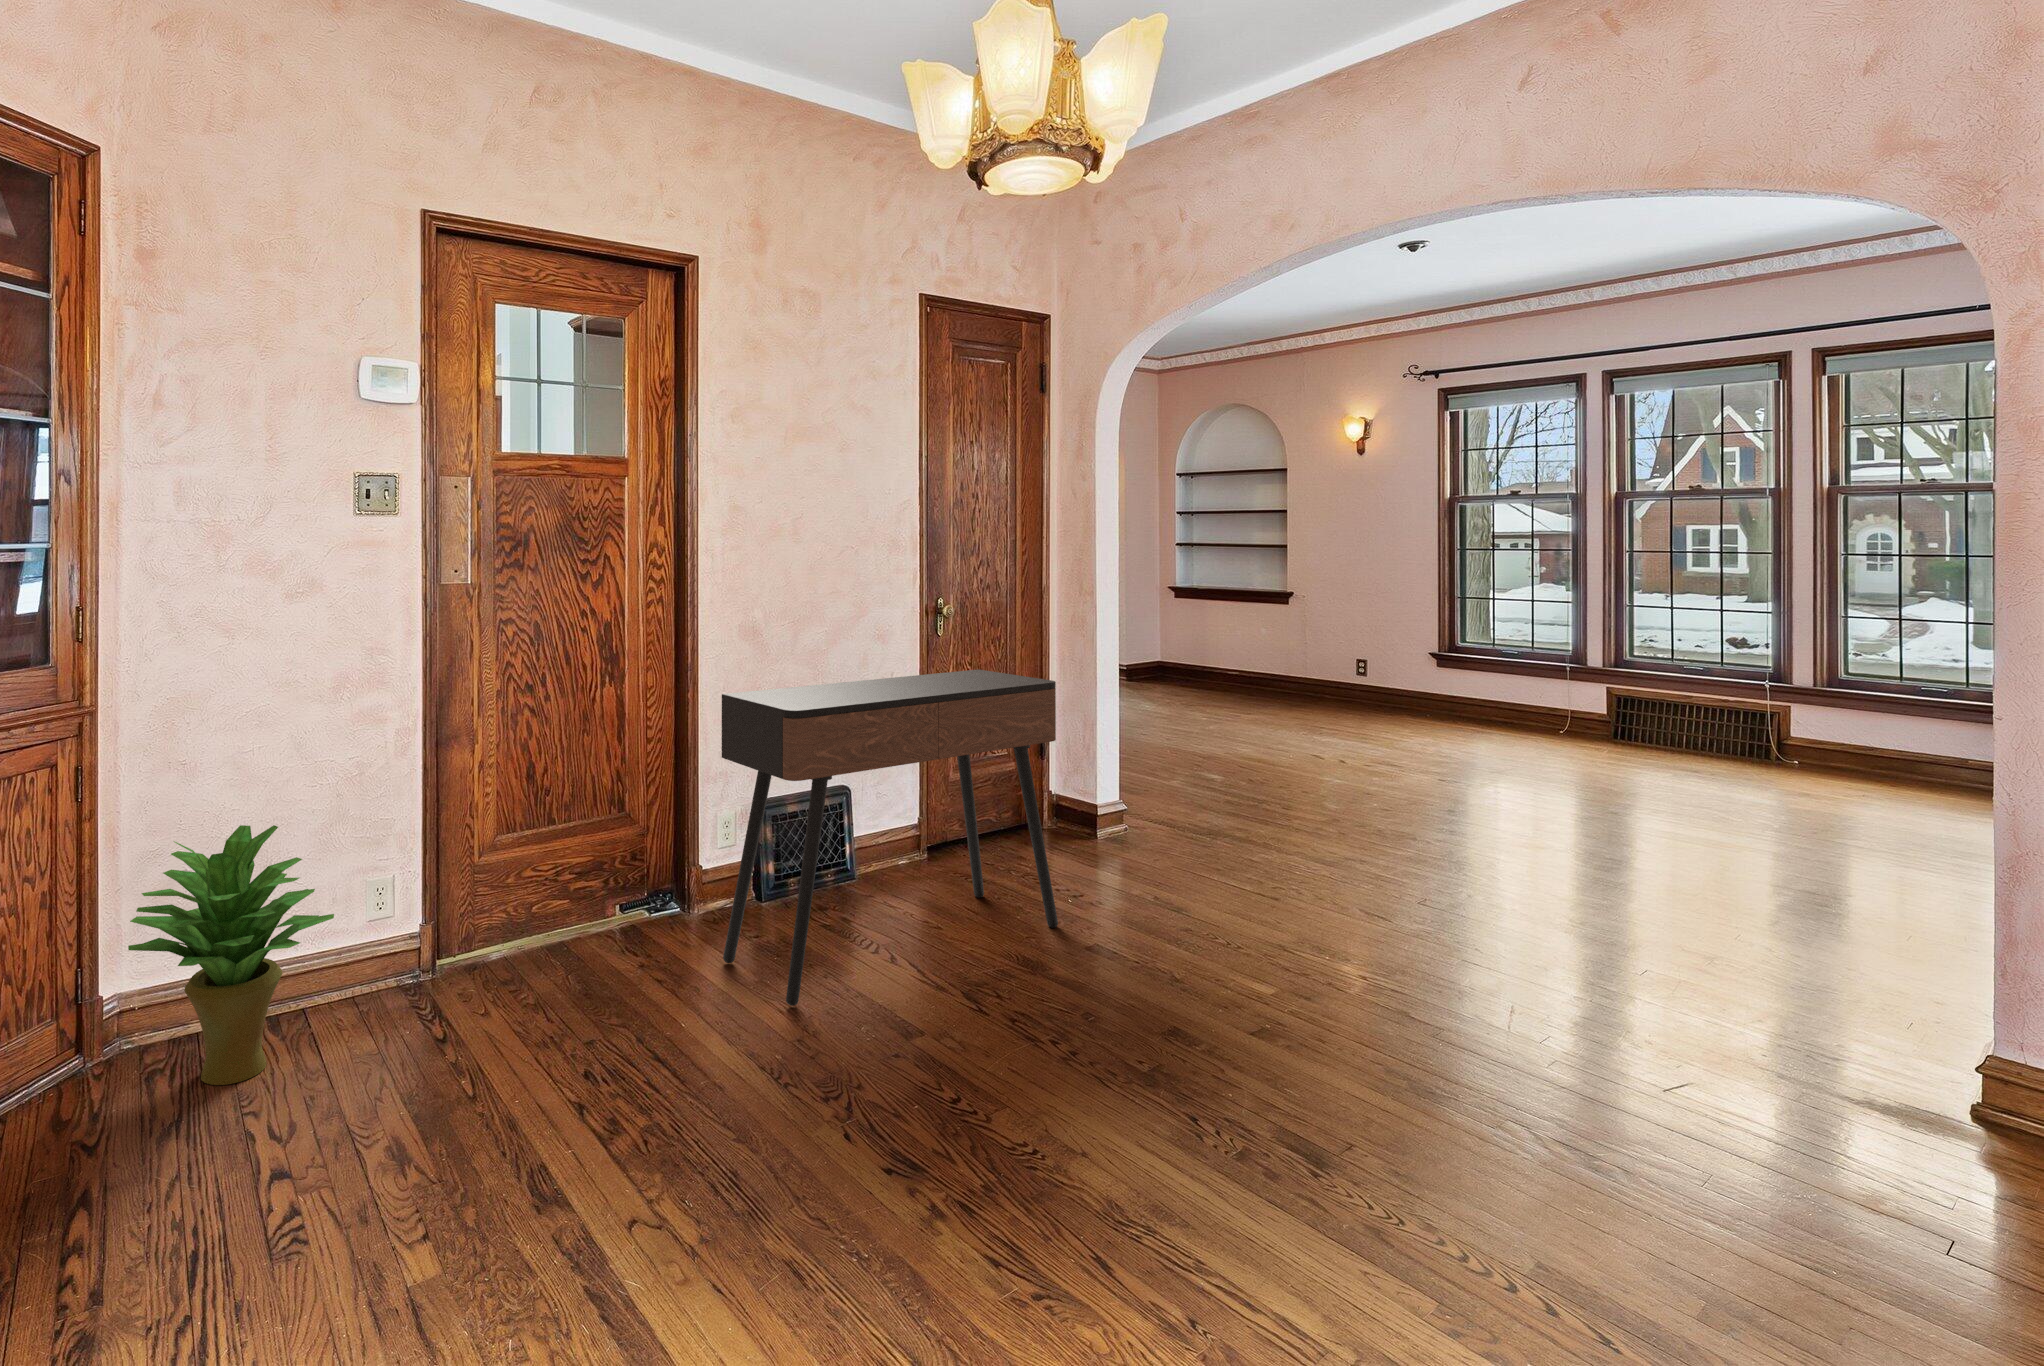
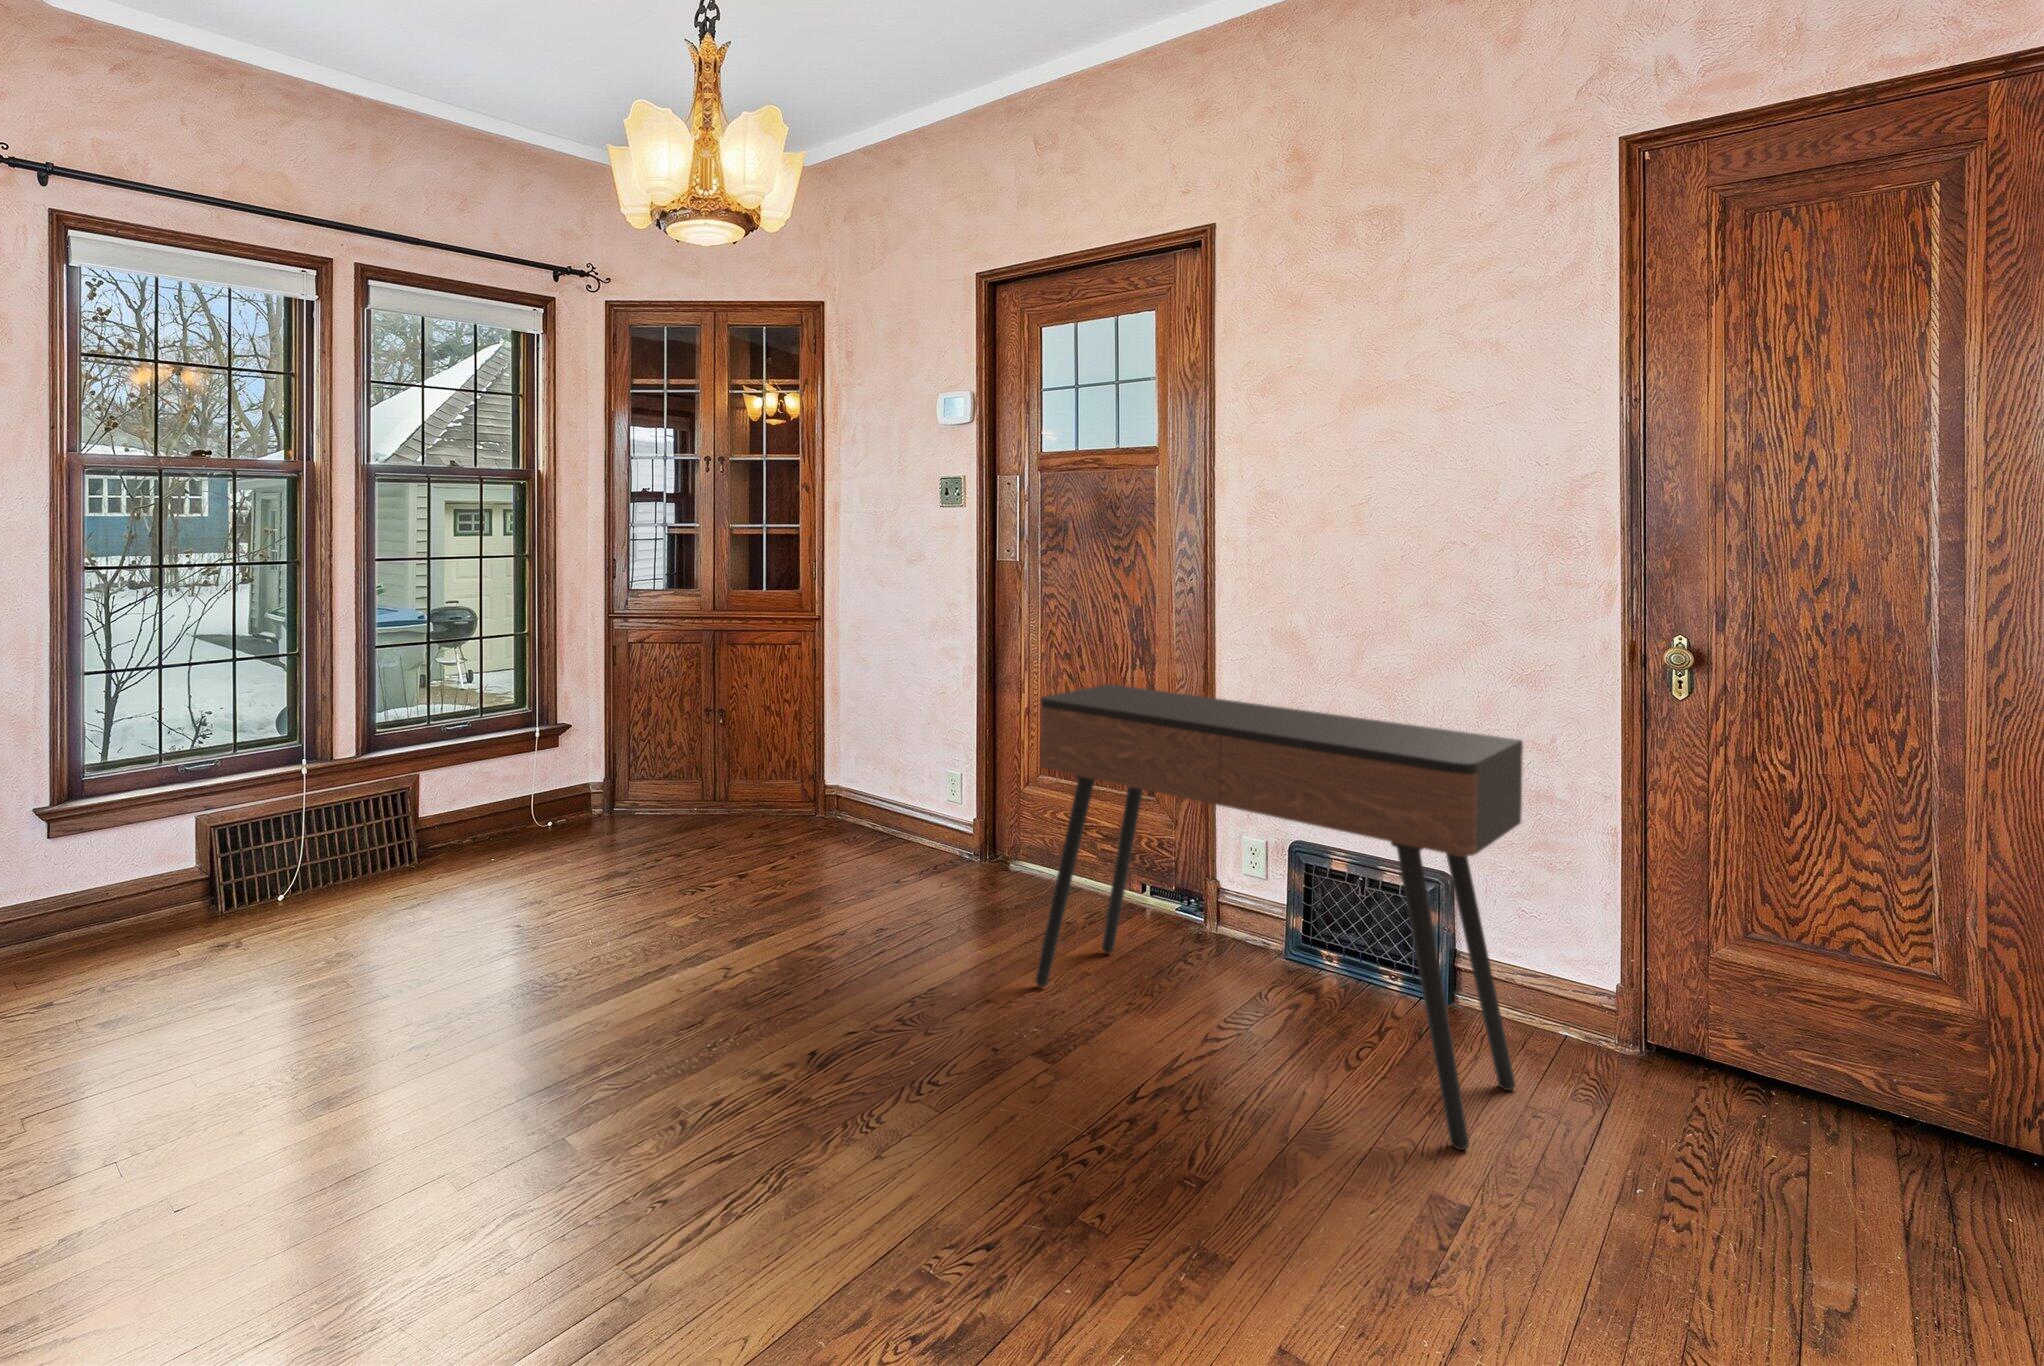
potted plant: present [128,825,334,1085] -> none [779,698,889,852]

